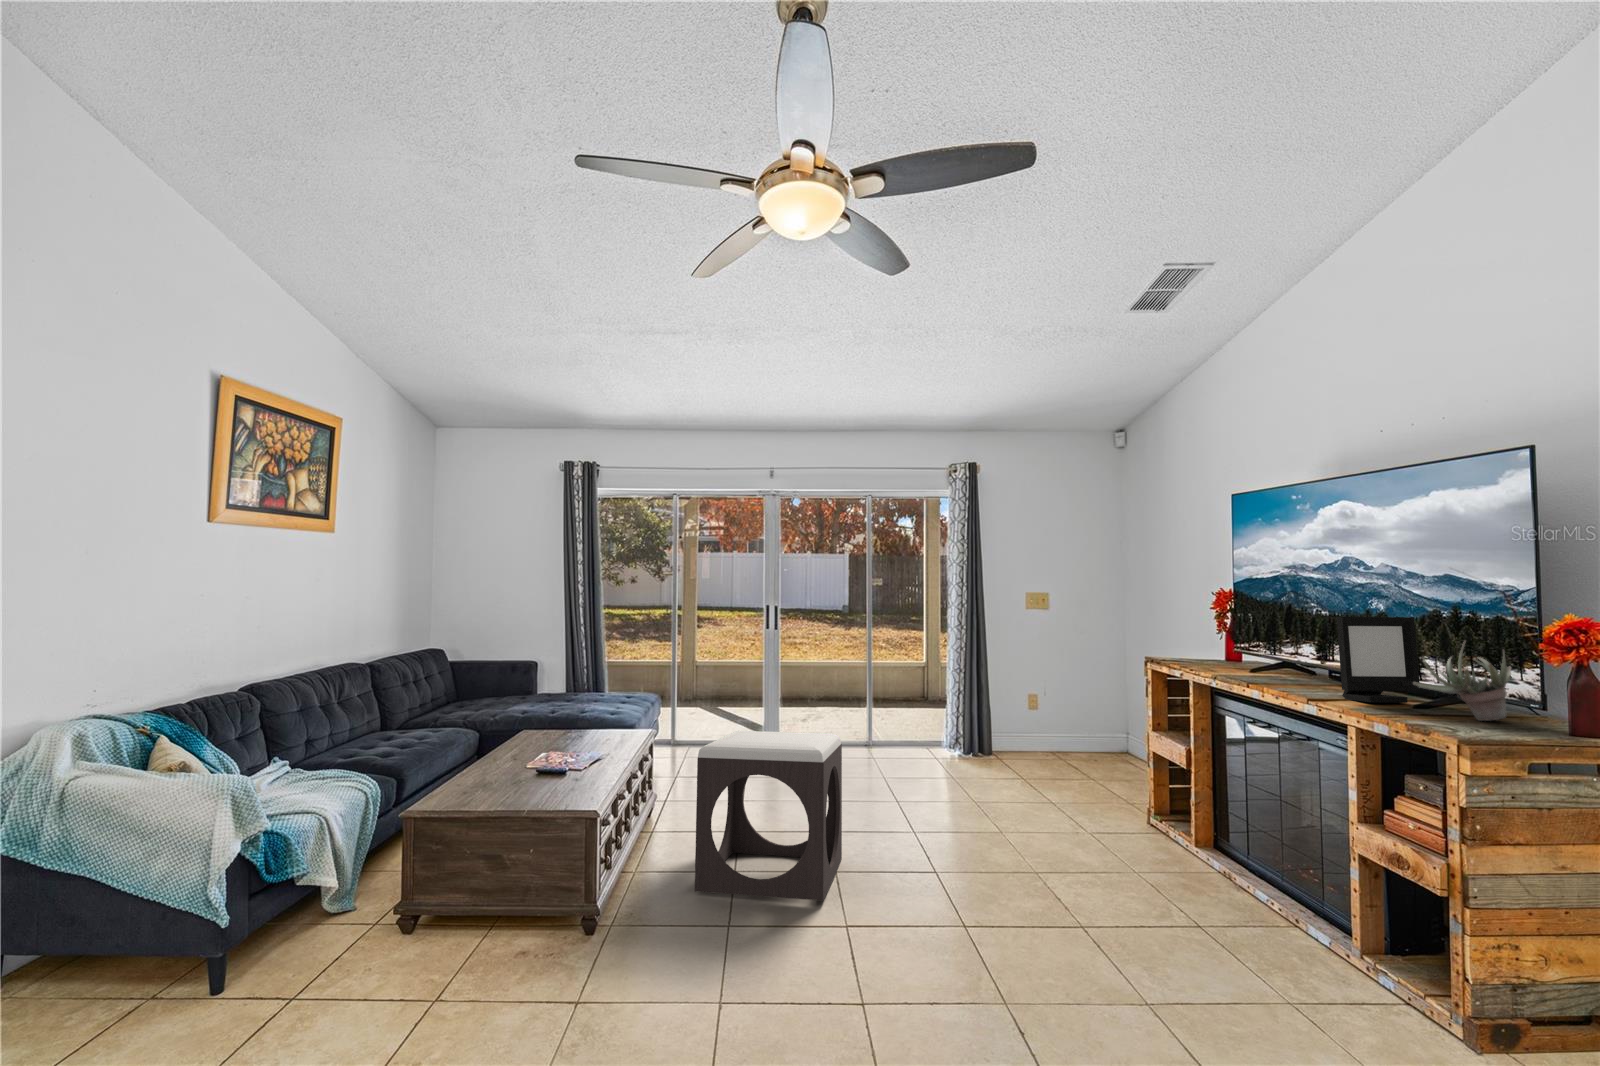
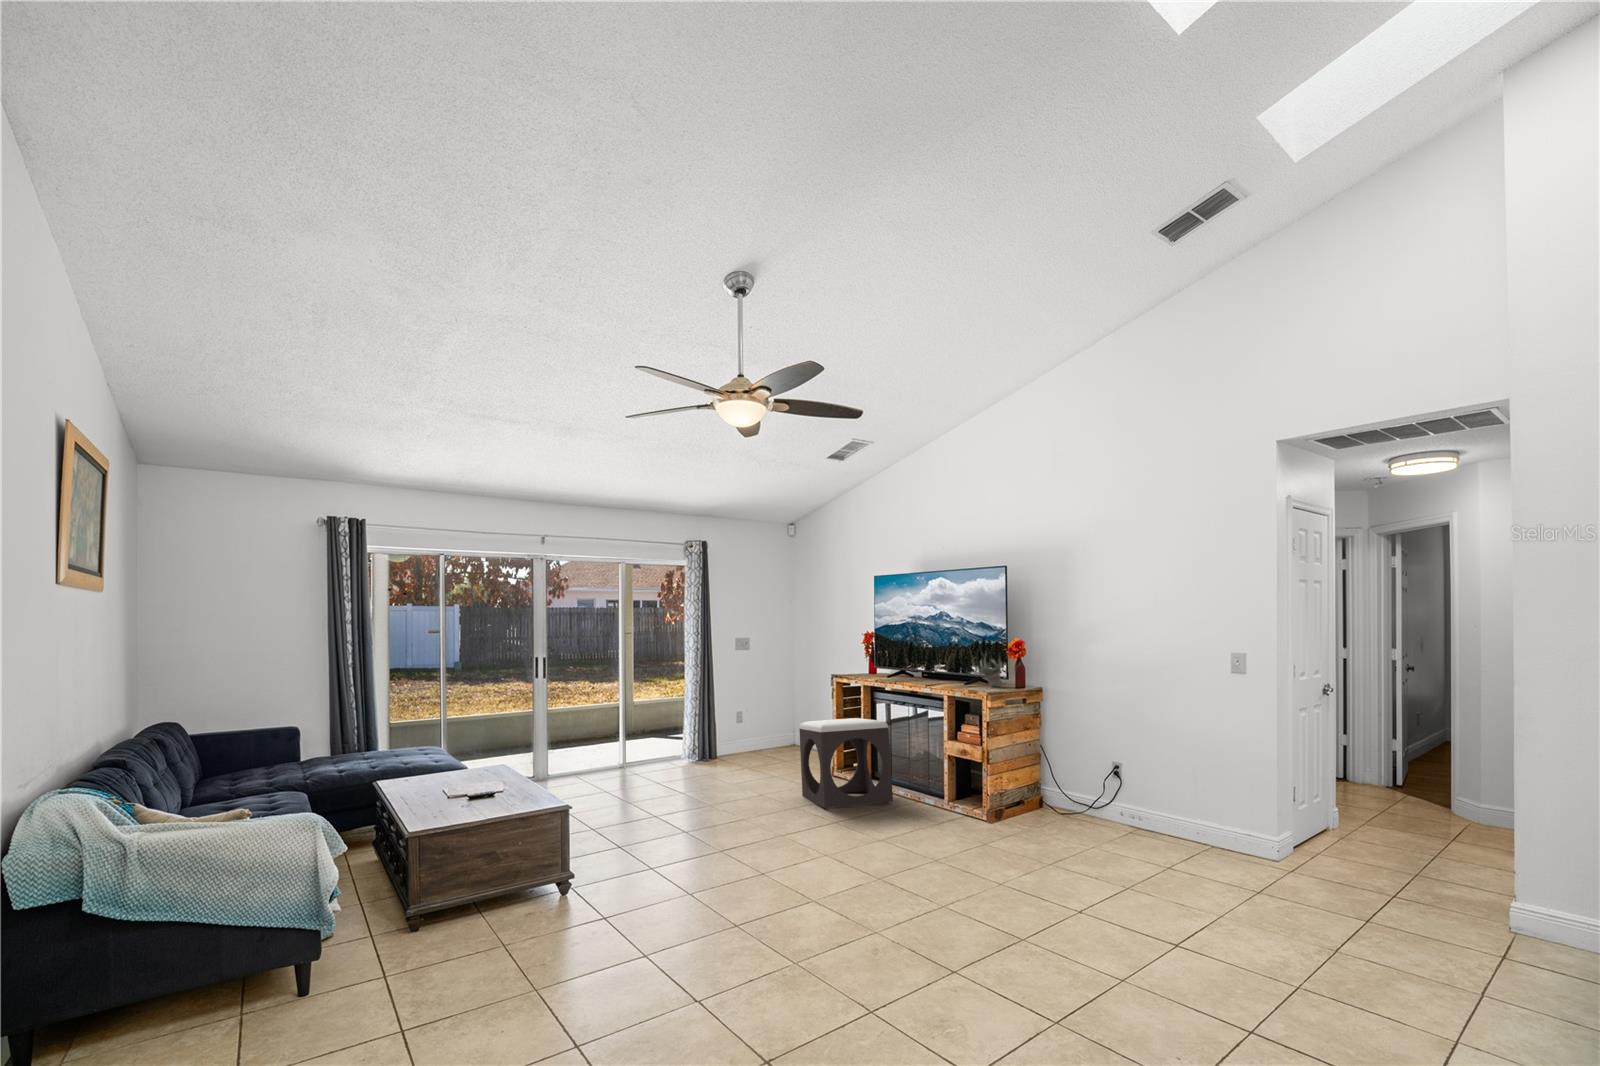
picture frame: present [1337,617,1420,703] -> none [938,643,970,684]
footstool: present [695,731,842,901] -> present [799,718,893,808]

